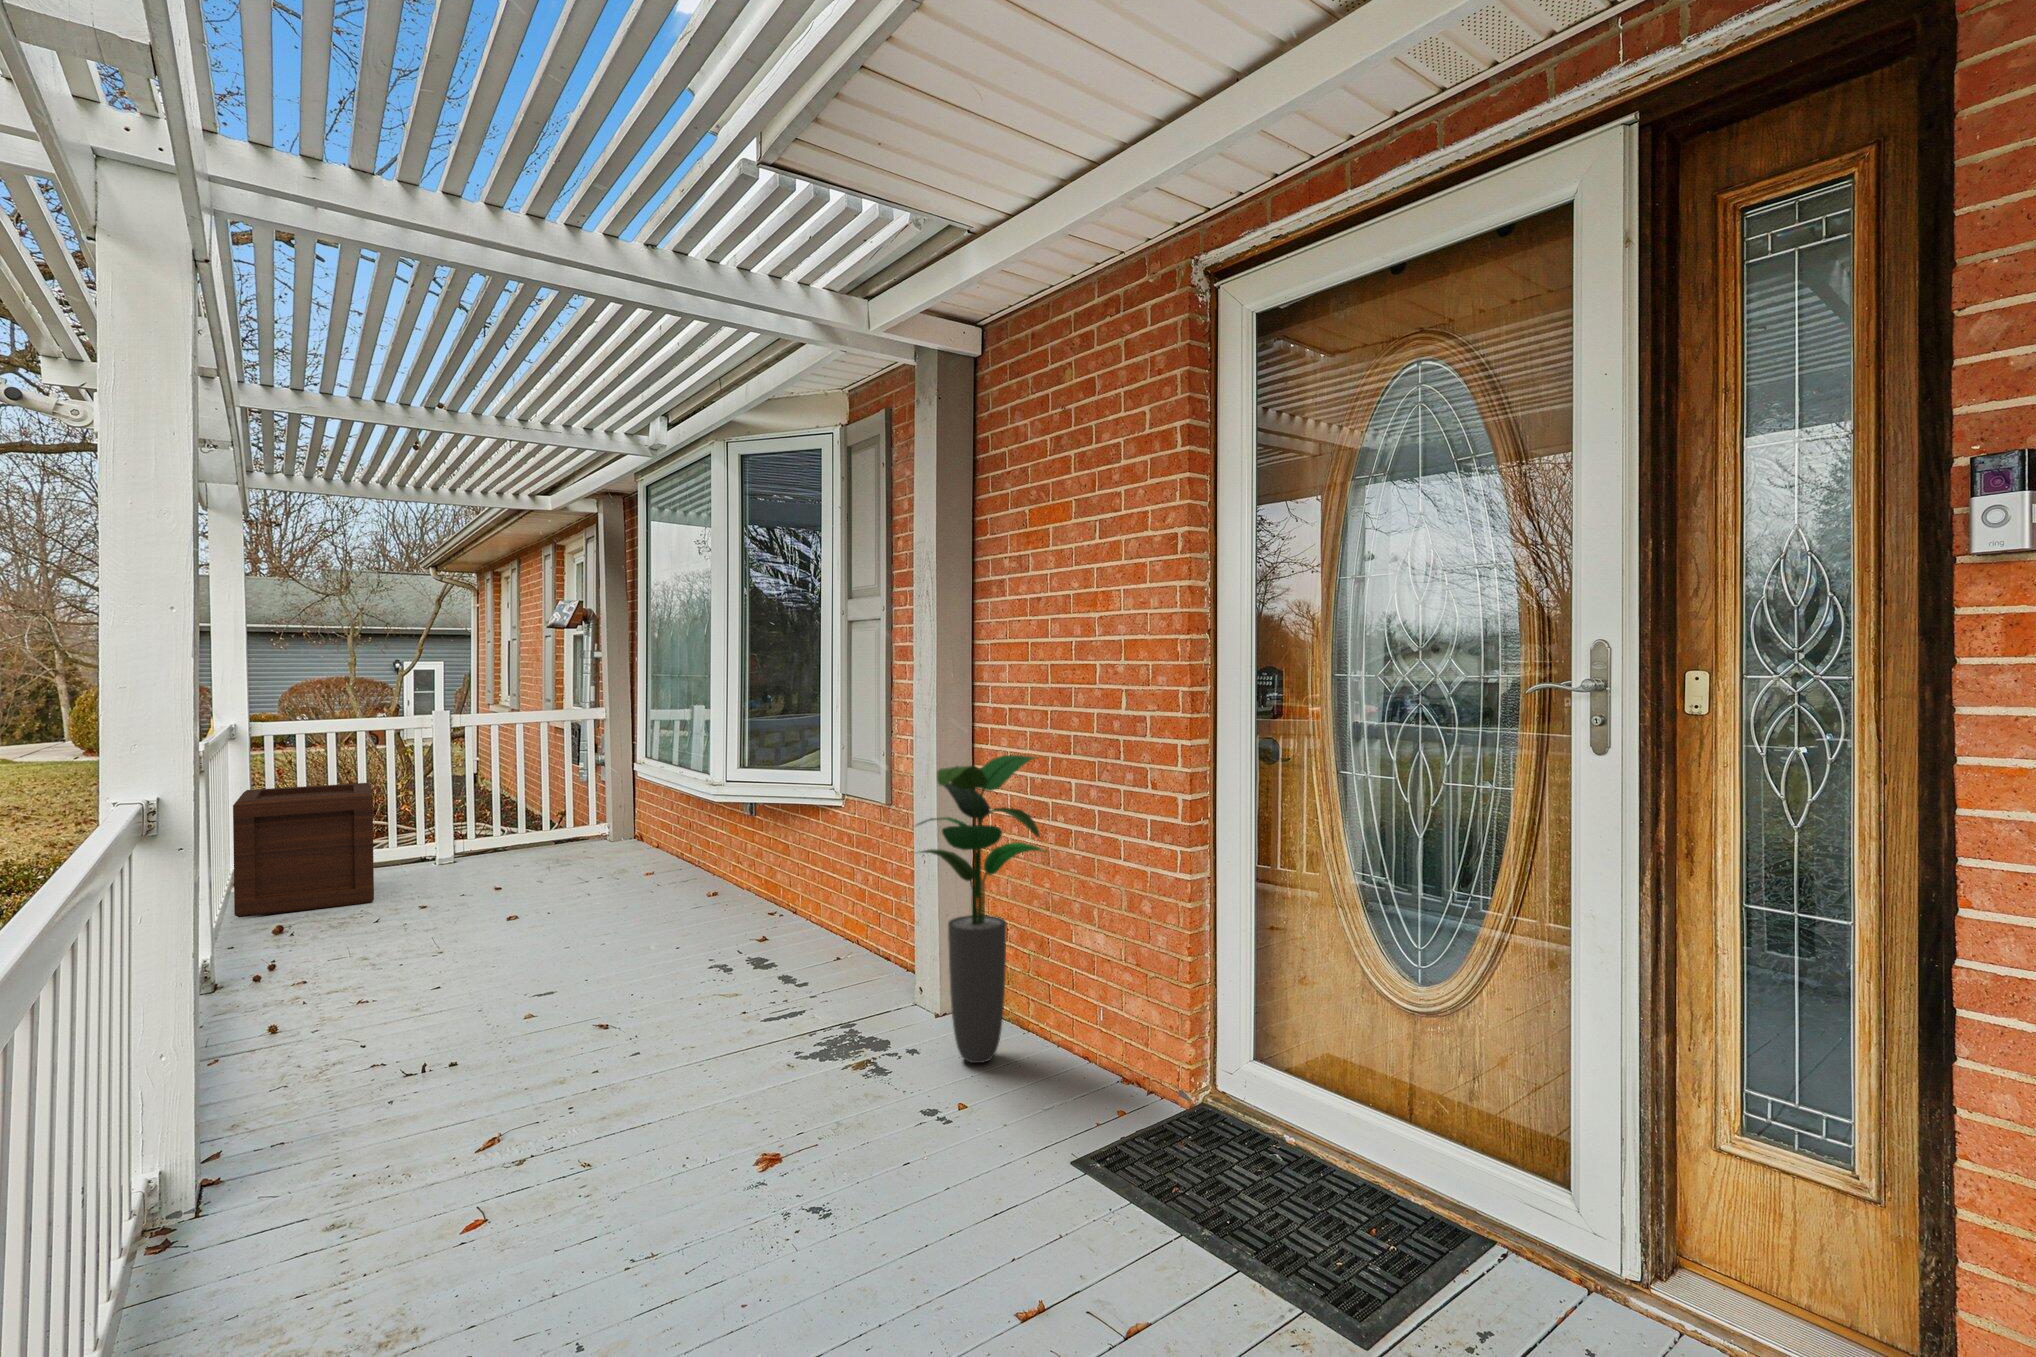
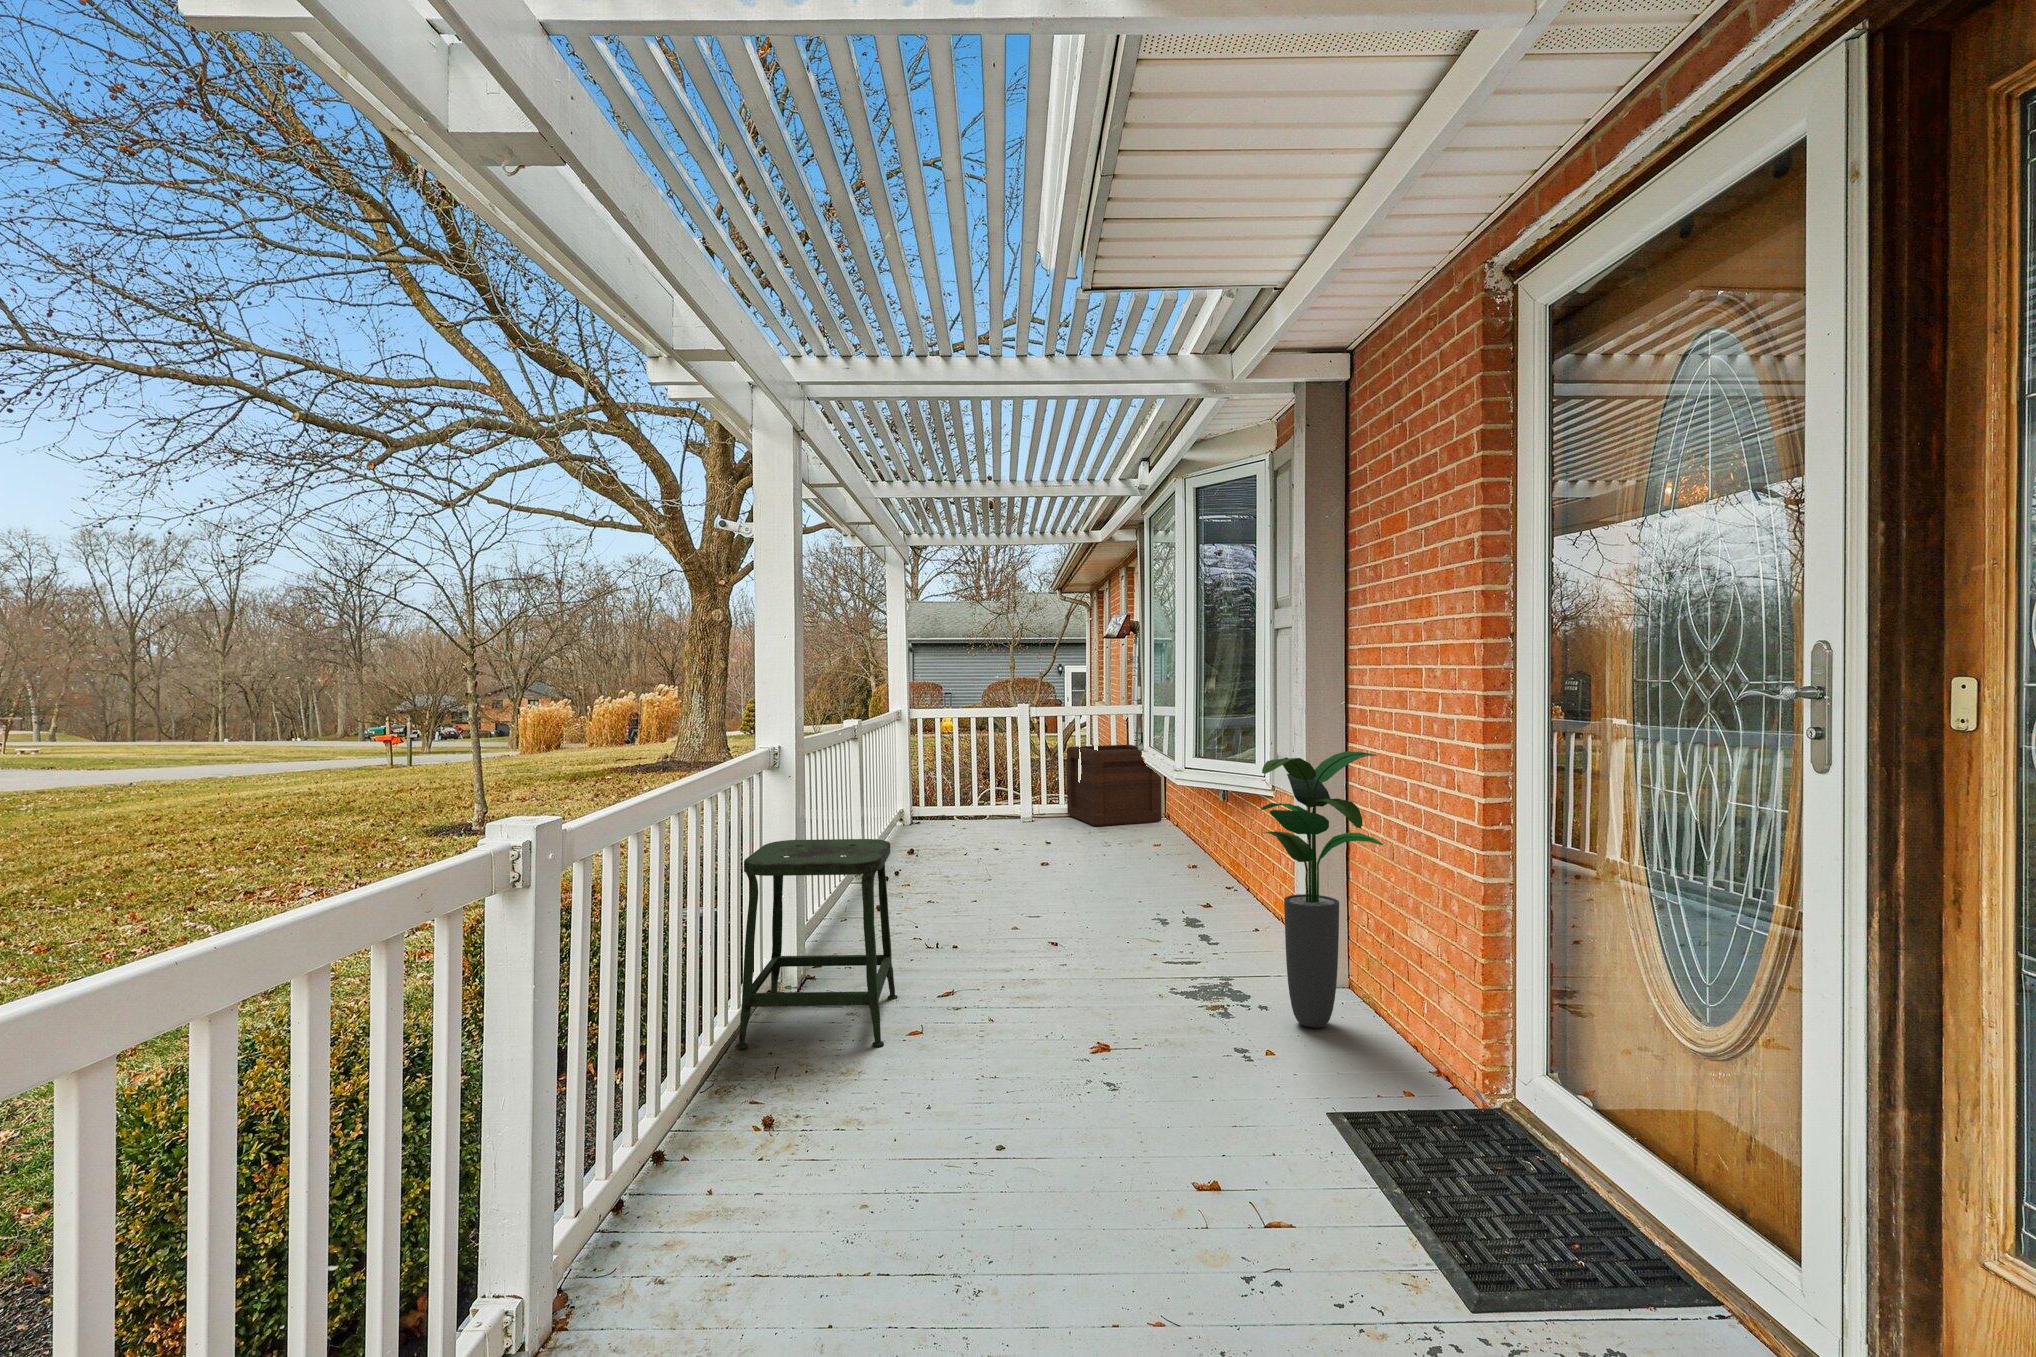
wooden crate: present [233,783,374,918] -> present [1067,745,1162,826]
stool: none [139,926,441,1340] -> present [736,839,897,1049]

